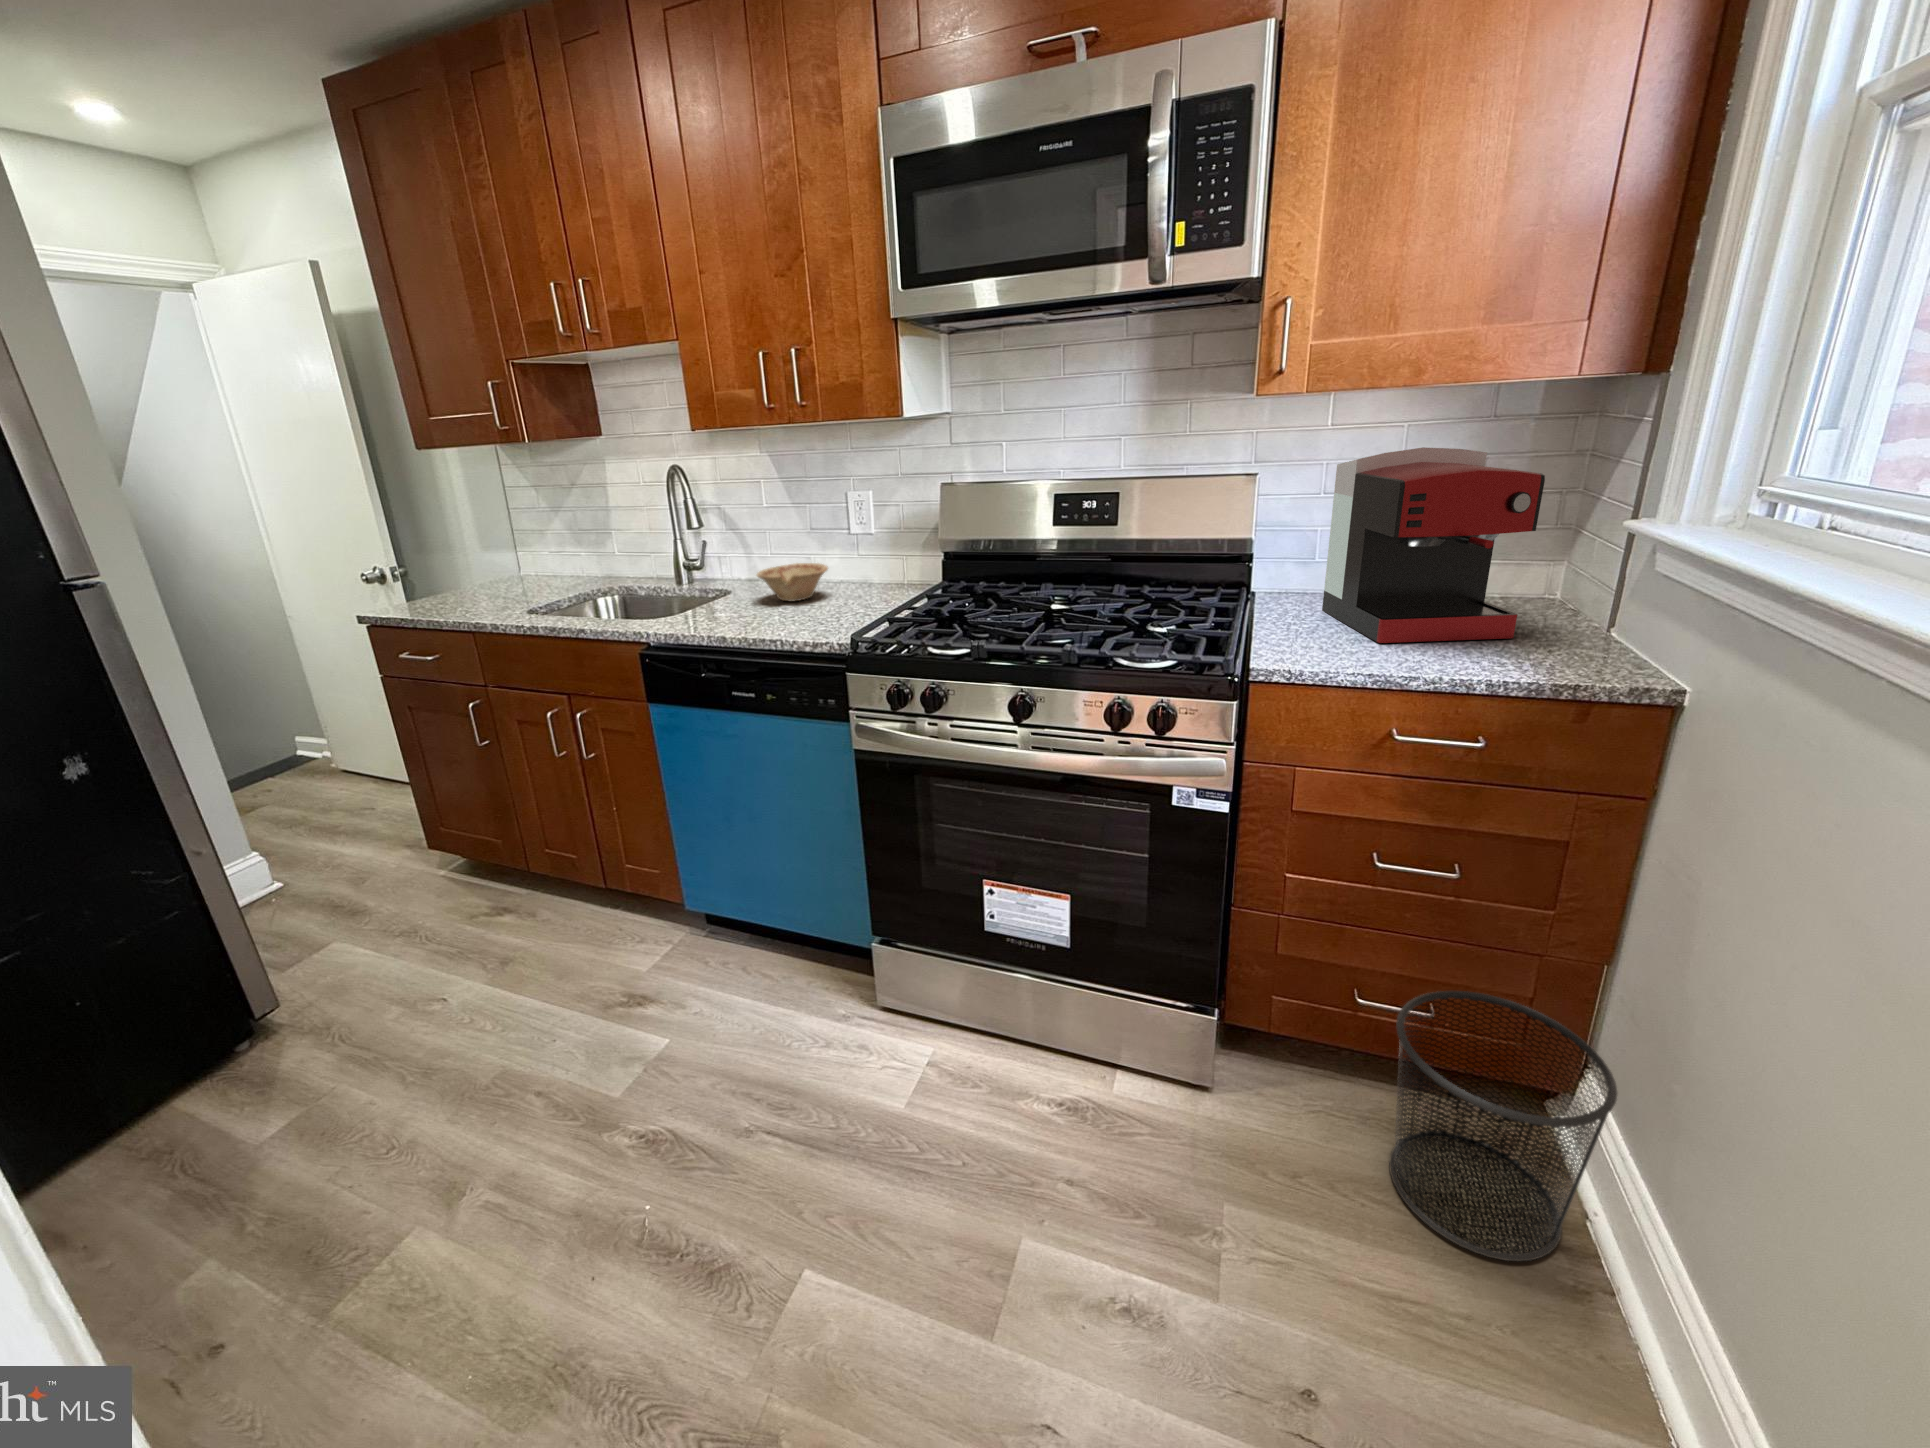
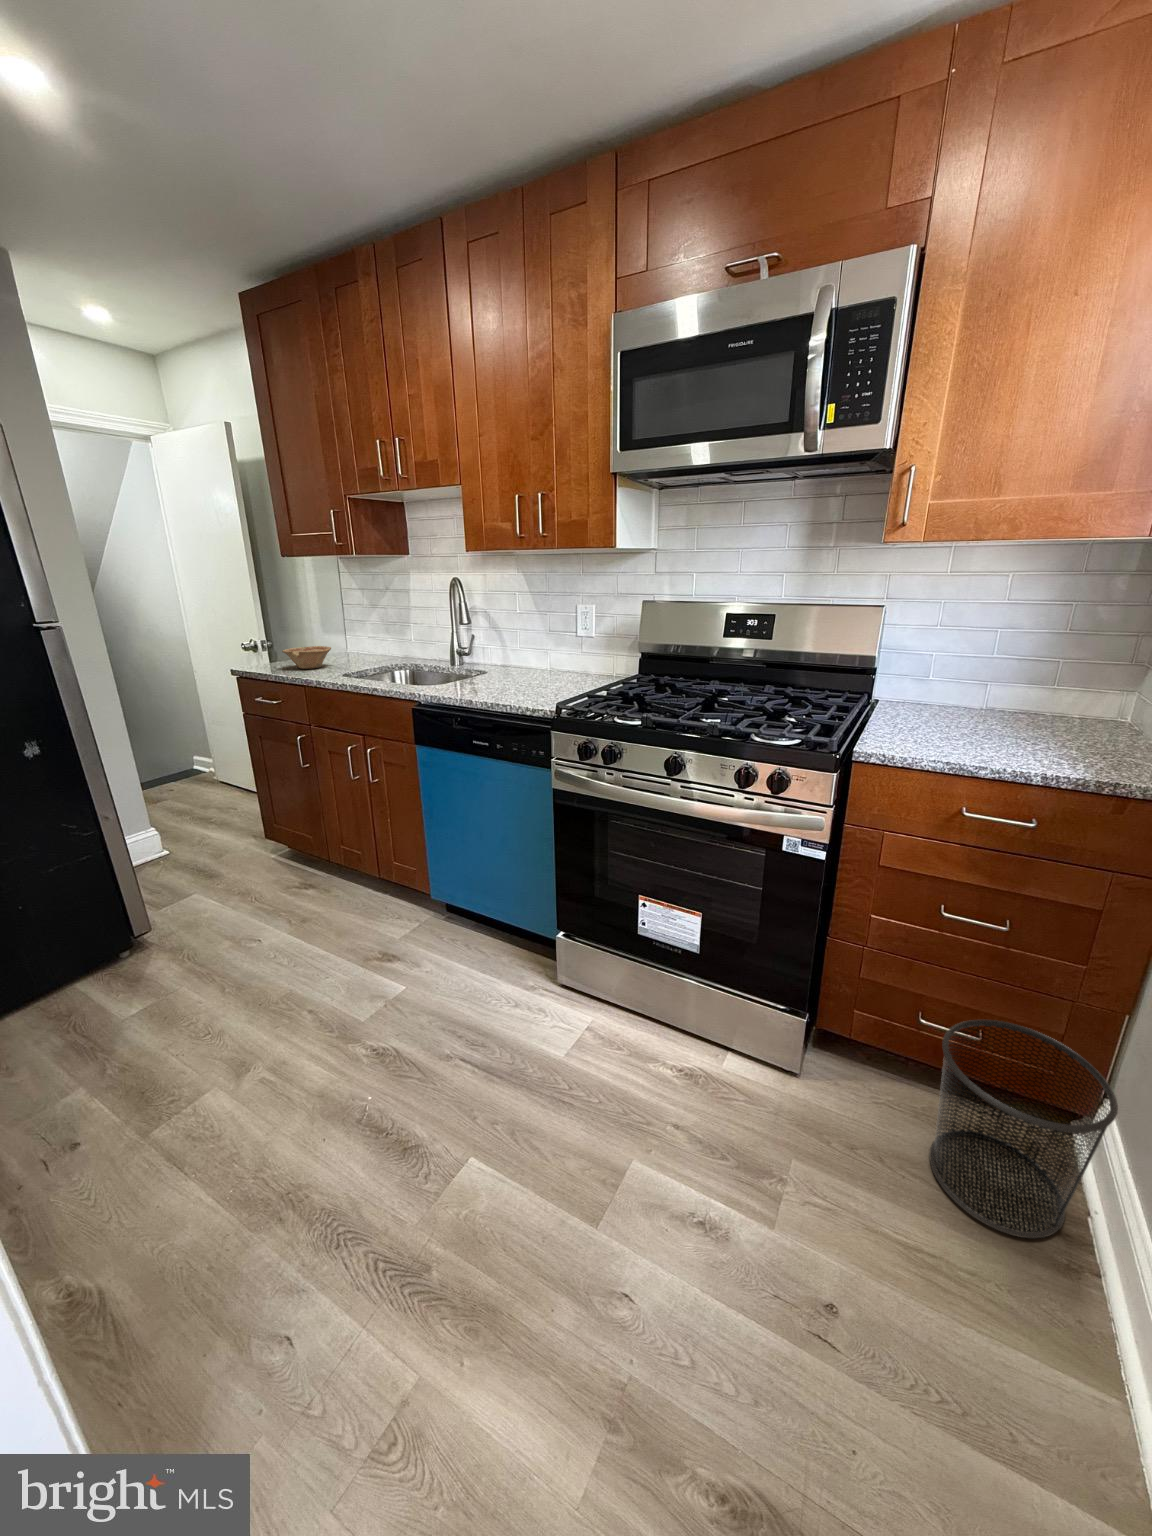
coffee maker: present [1322,447,1545,643] -> none [927,590,1113,747]
dish: present [757,563,828,601] -> present [282,646,331,669]

